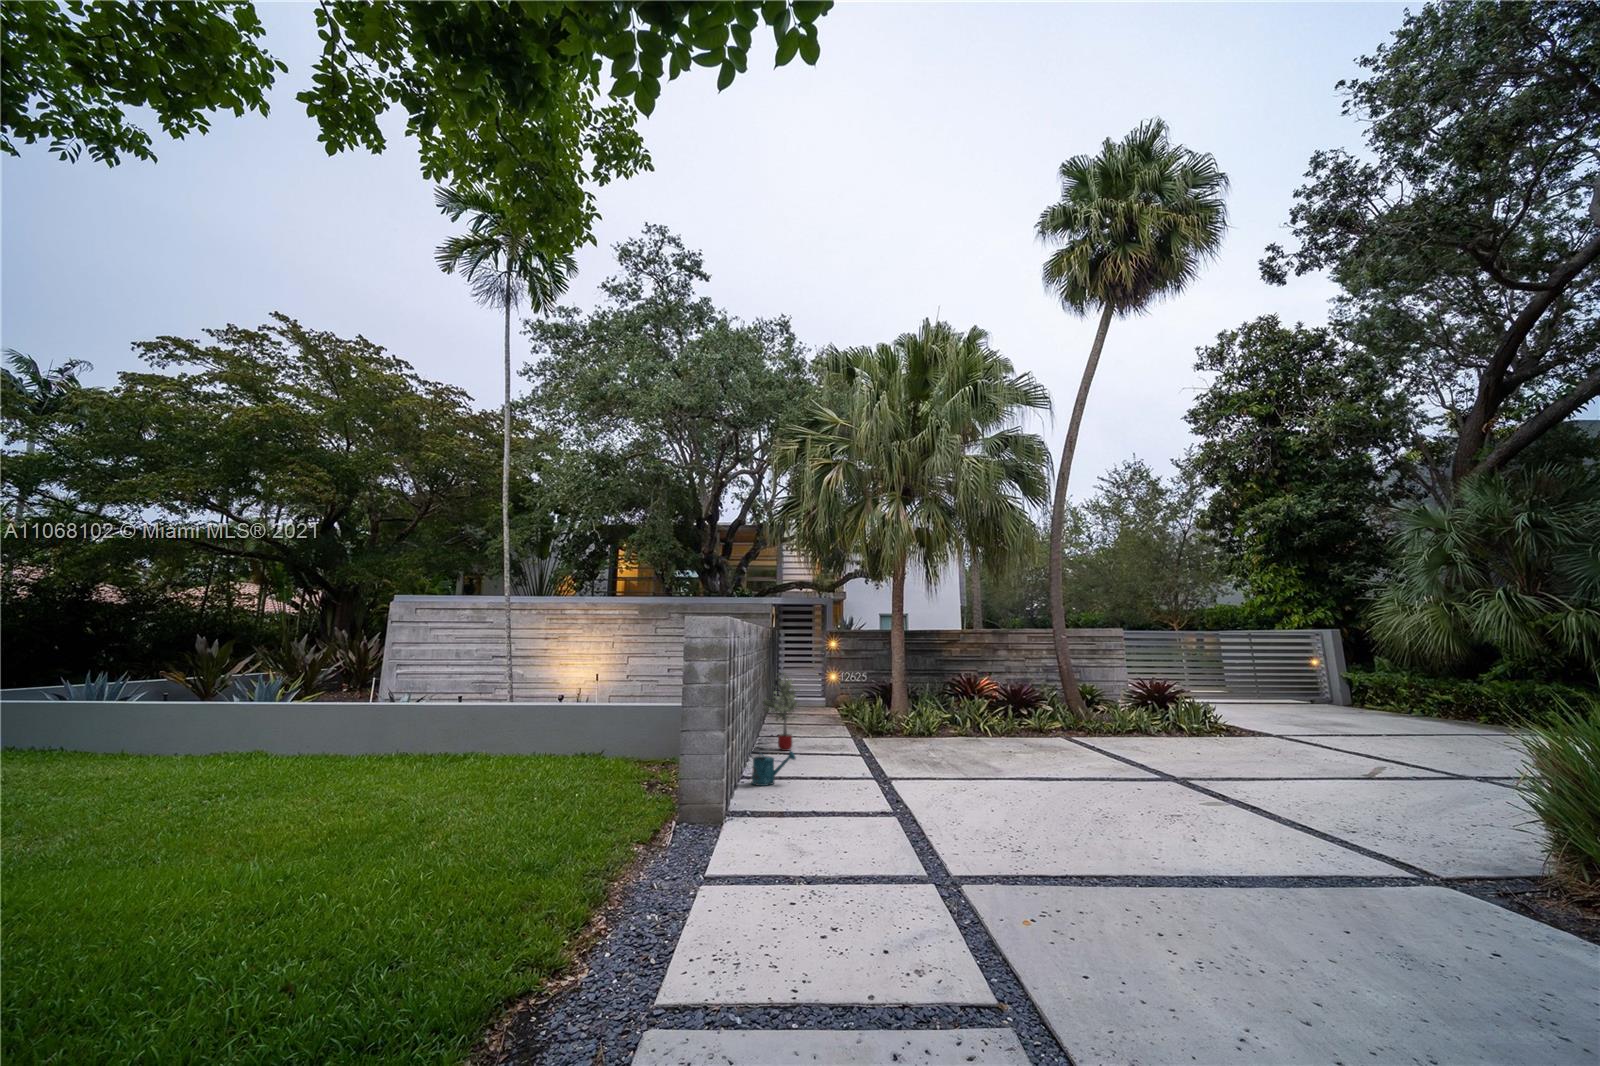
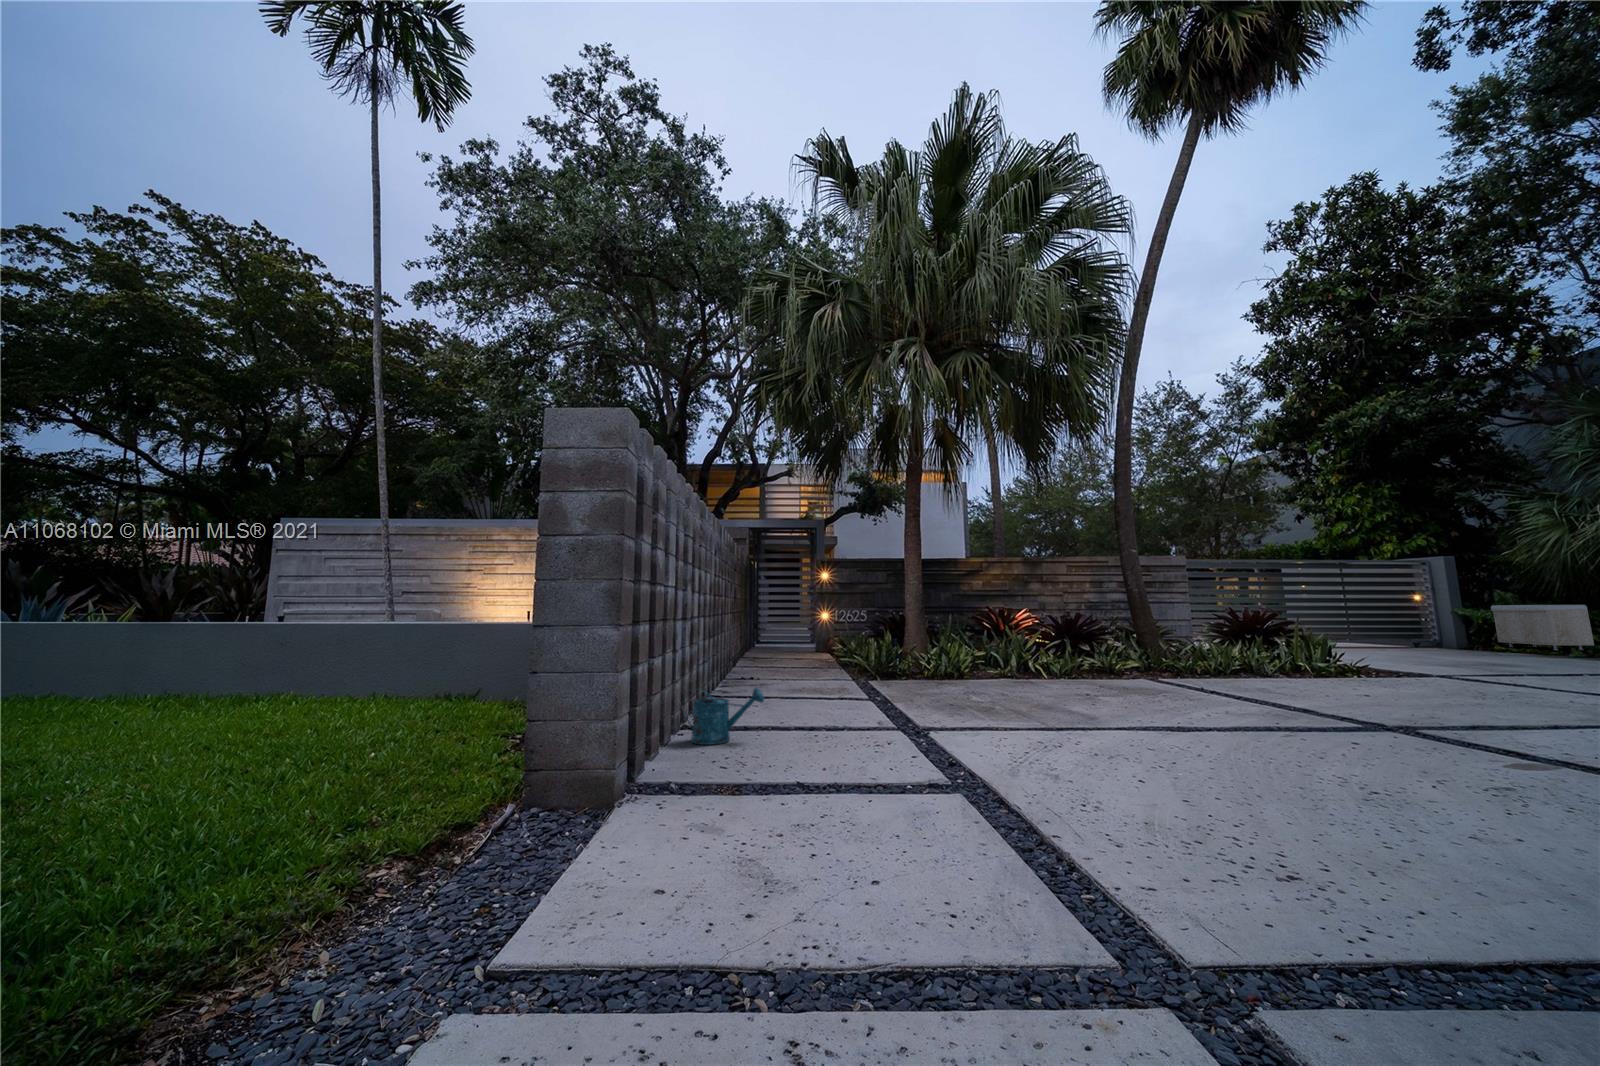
potted tree: present [762,673,798,751] -> none [728,587,783,696]
storage bench: none [1360,677,1430,716] -> present [1491,605,1594,650]

